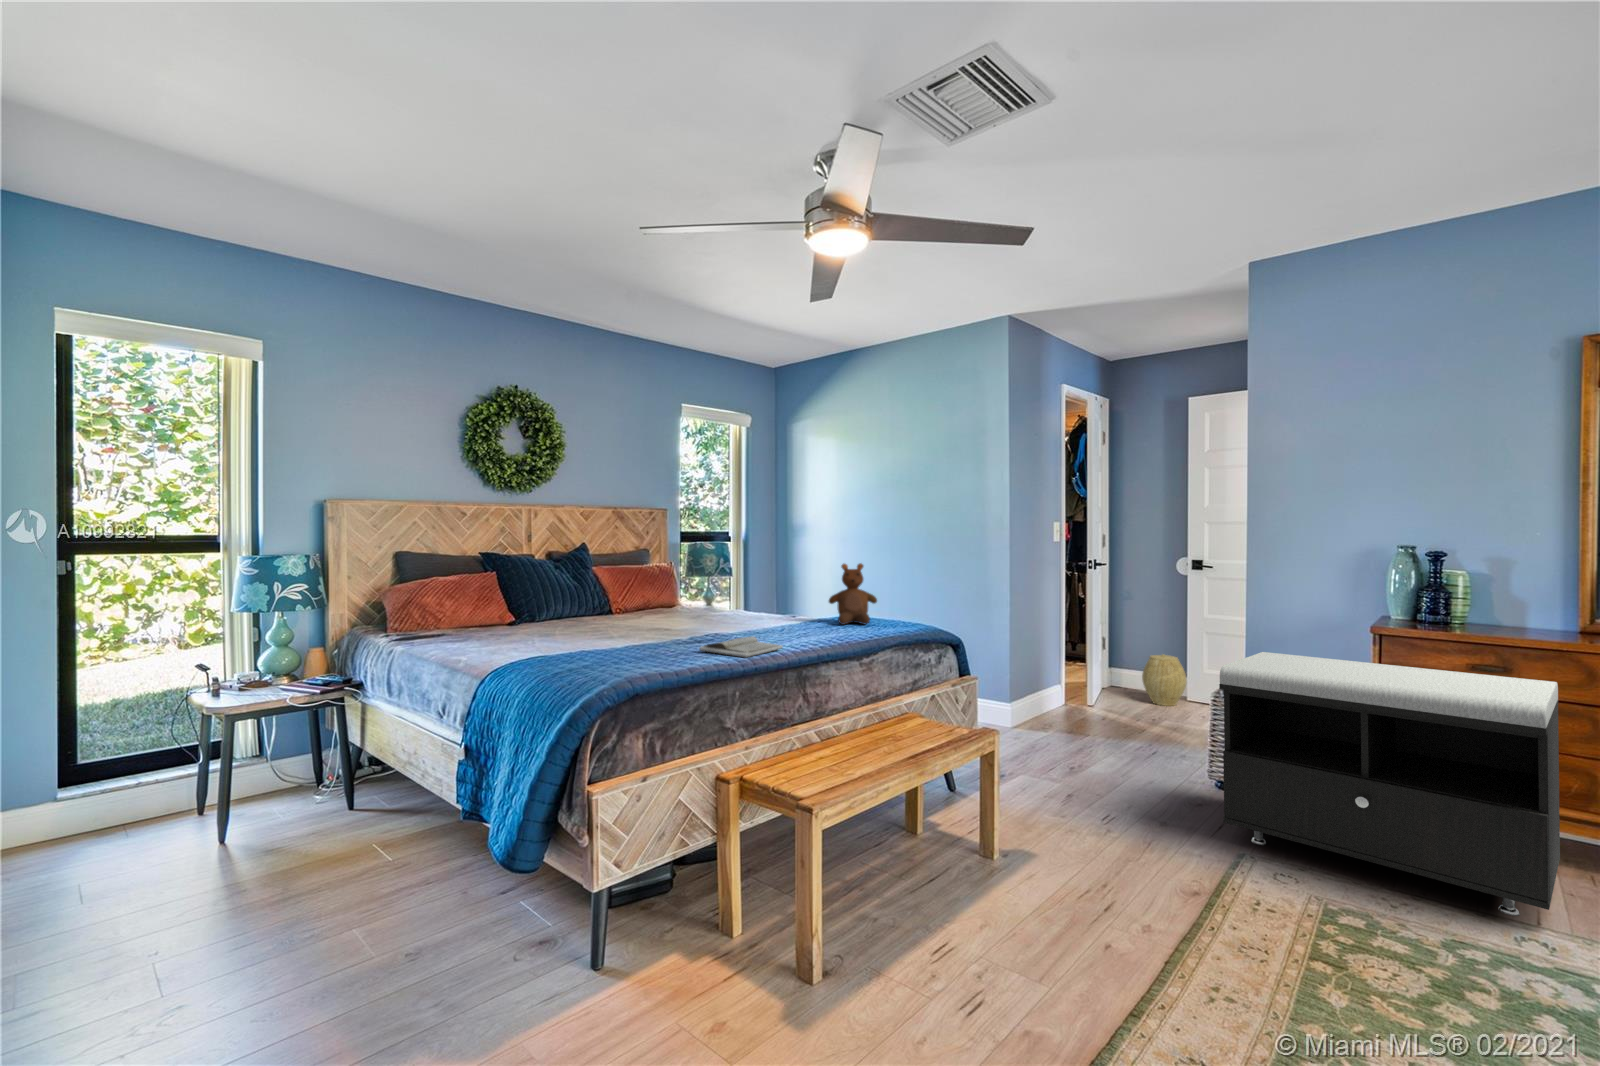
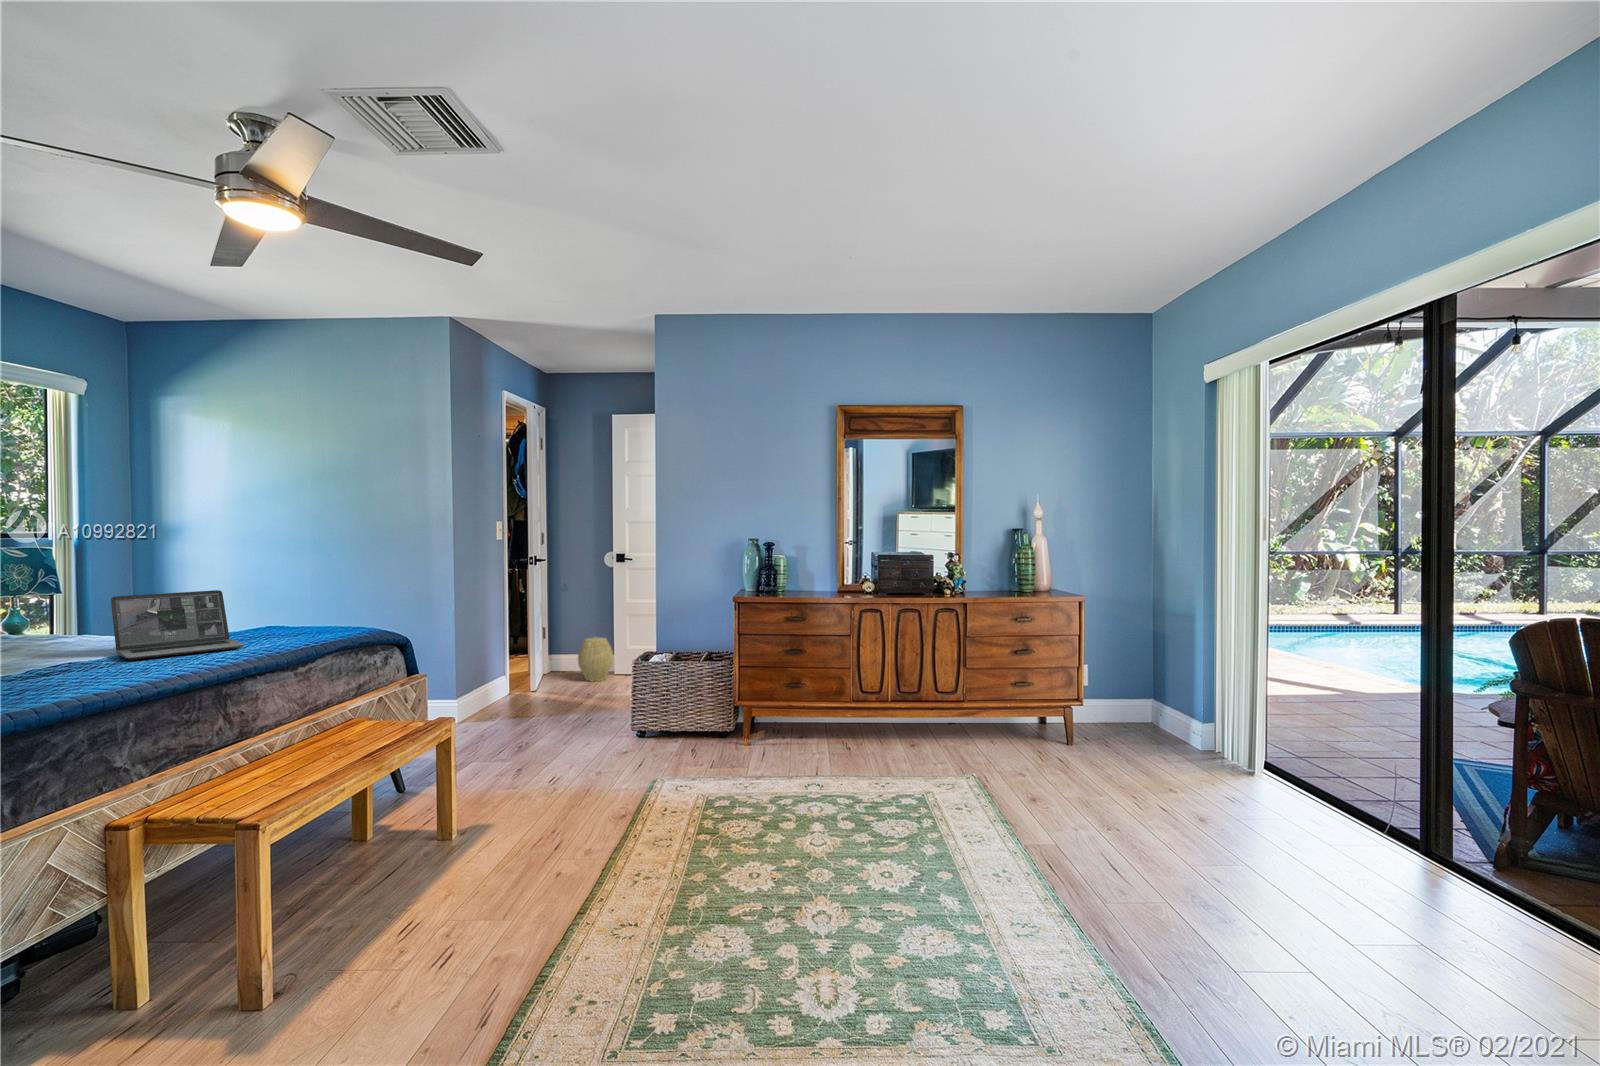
teddy bear: present [829,563,877,624] -> none [239,566,307,636]
laptop: none [745,583,826,637] -> present [111,590,244,660]
book: present [700,636,782,658] -> none [51,658,190,683]
storage bench: present [1219,652,1560,916] -> none [639,623,827,774]

